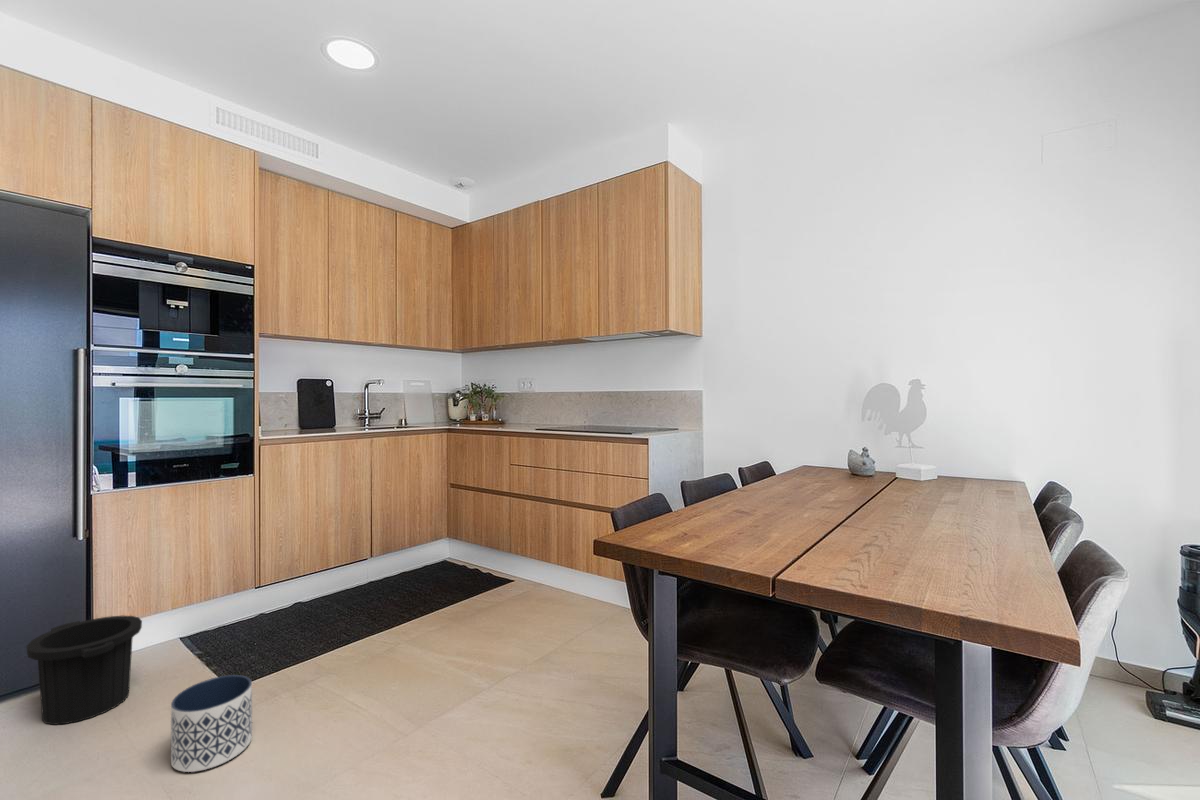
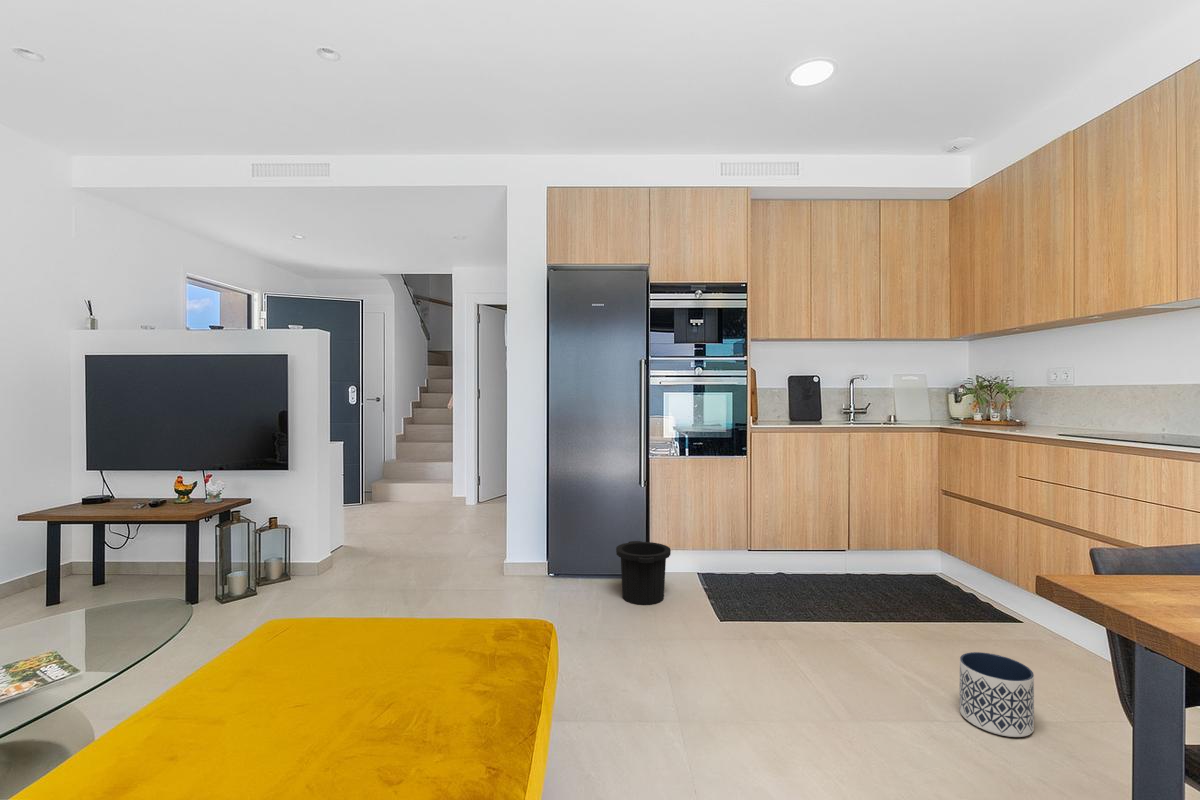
planter: present [171,675,252,772] -> present [960,652,1034,737]

